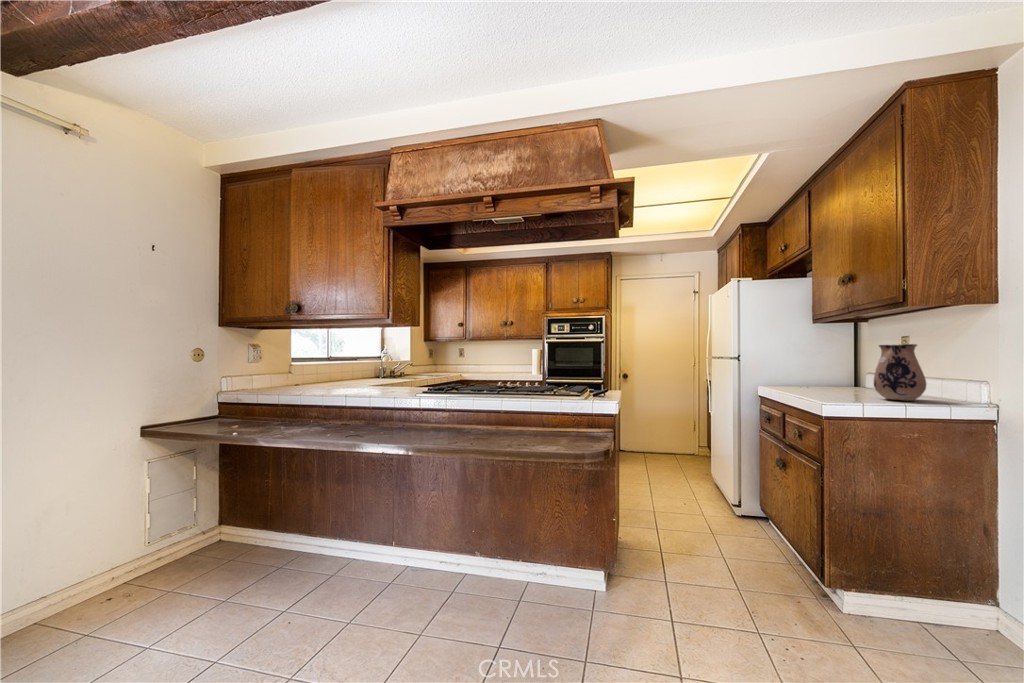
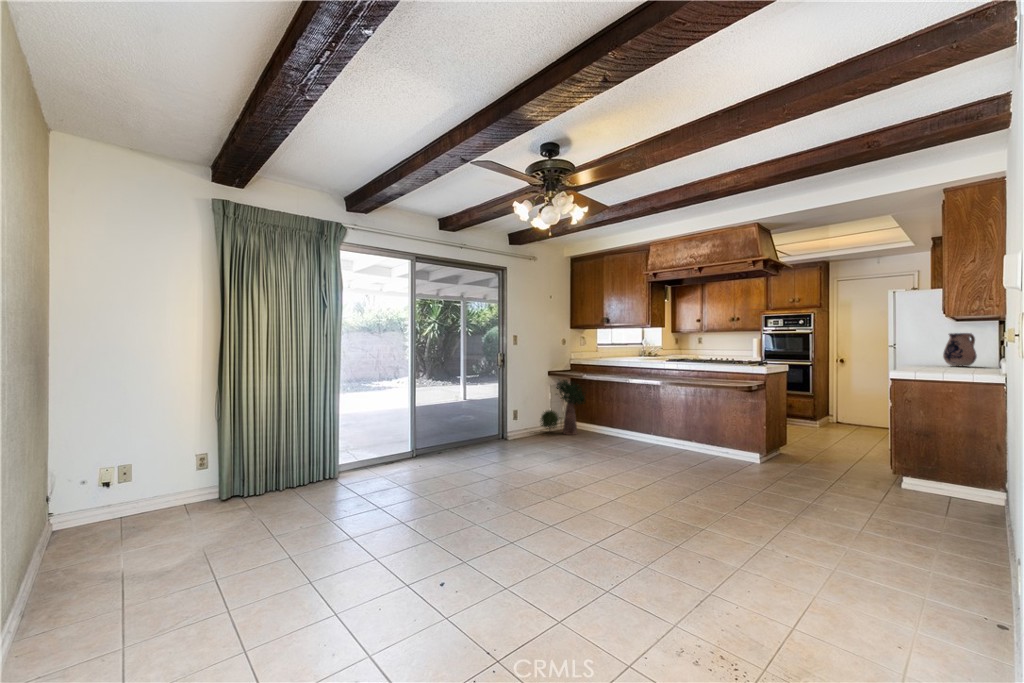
potted plant: none [80,453,239,602] -> present [541,380,586,435]

